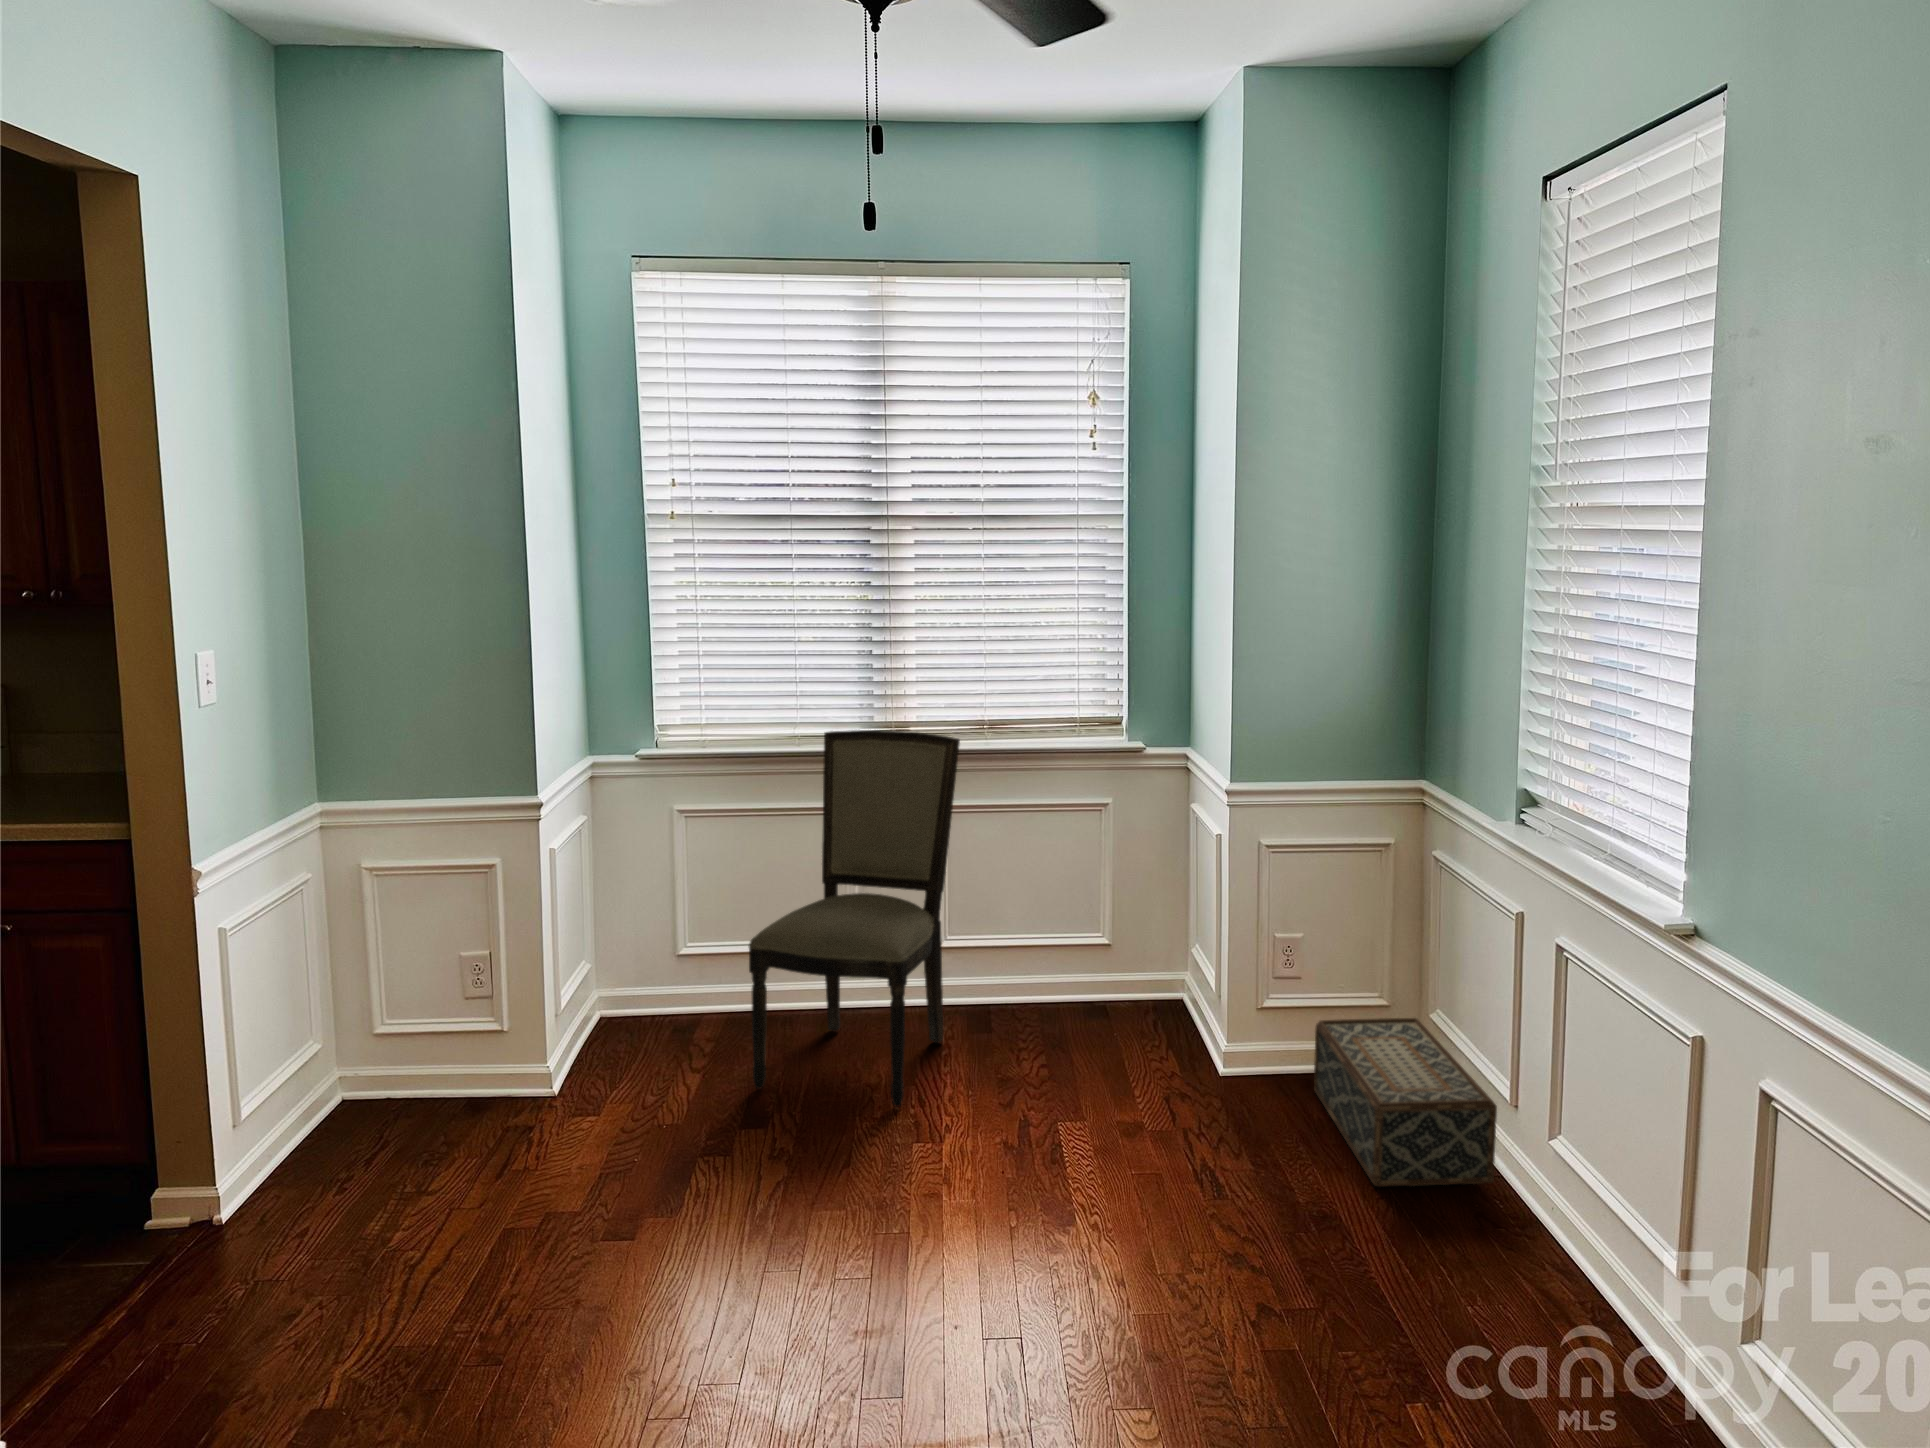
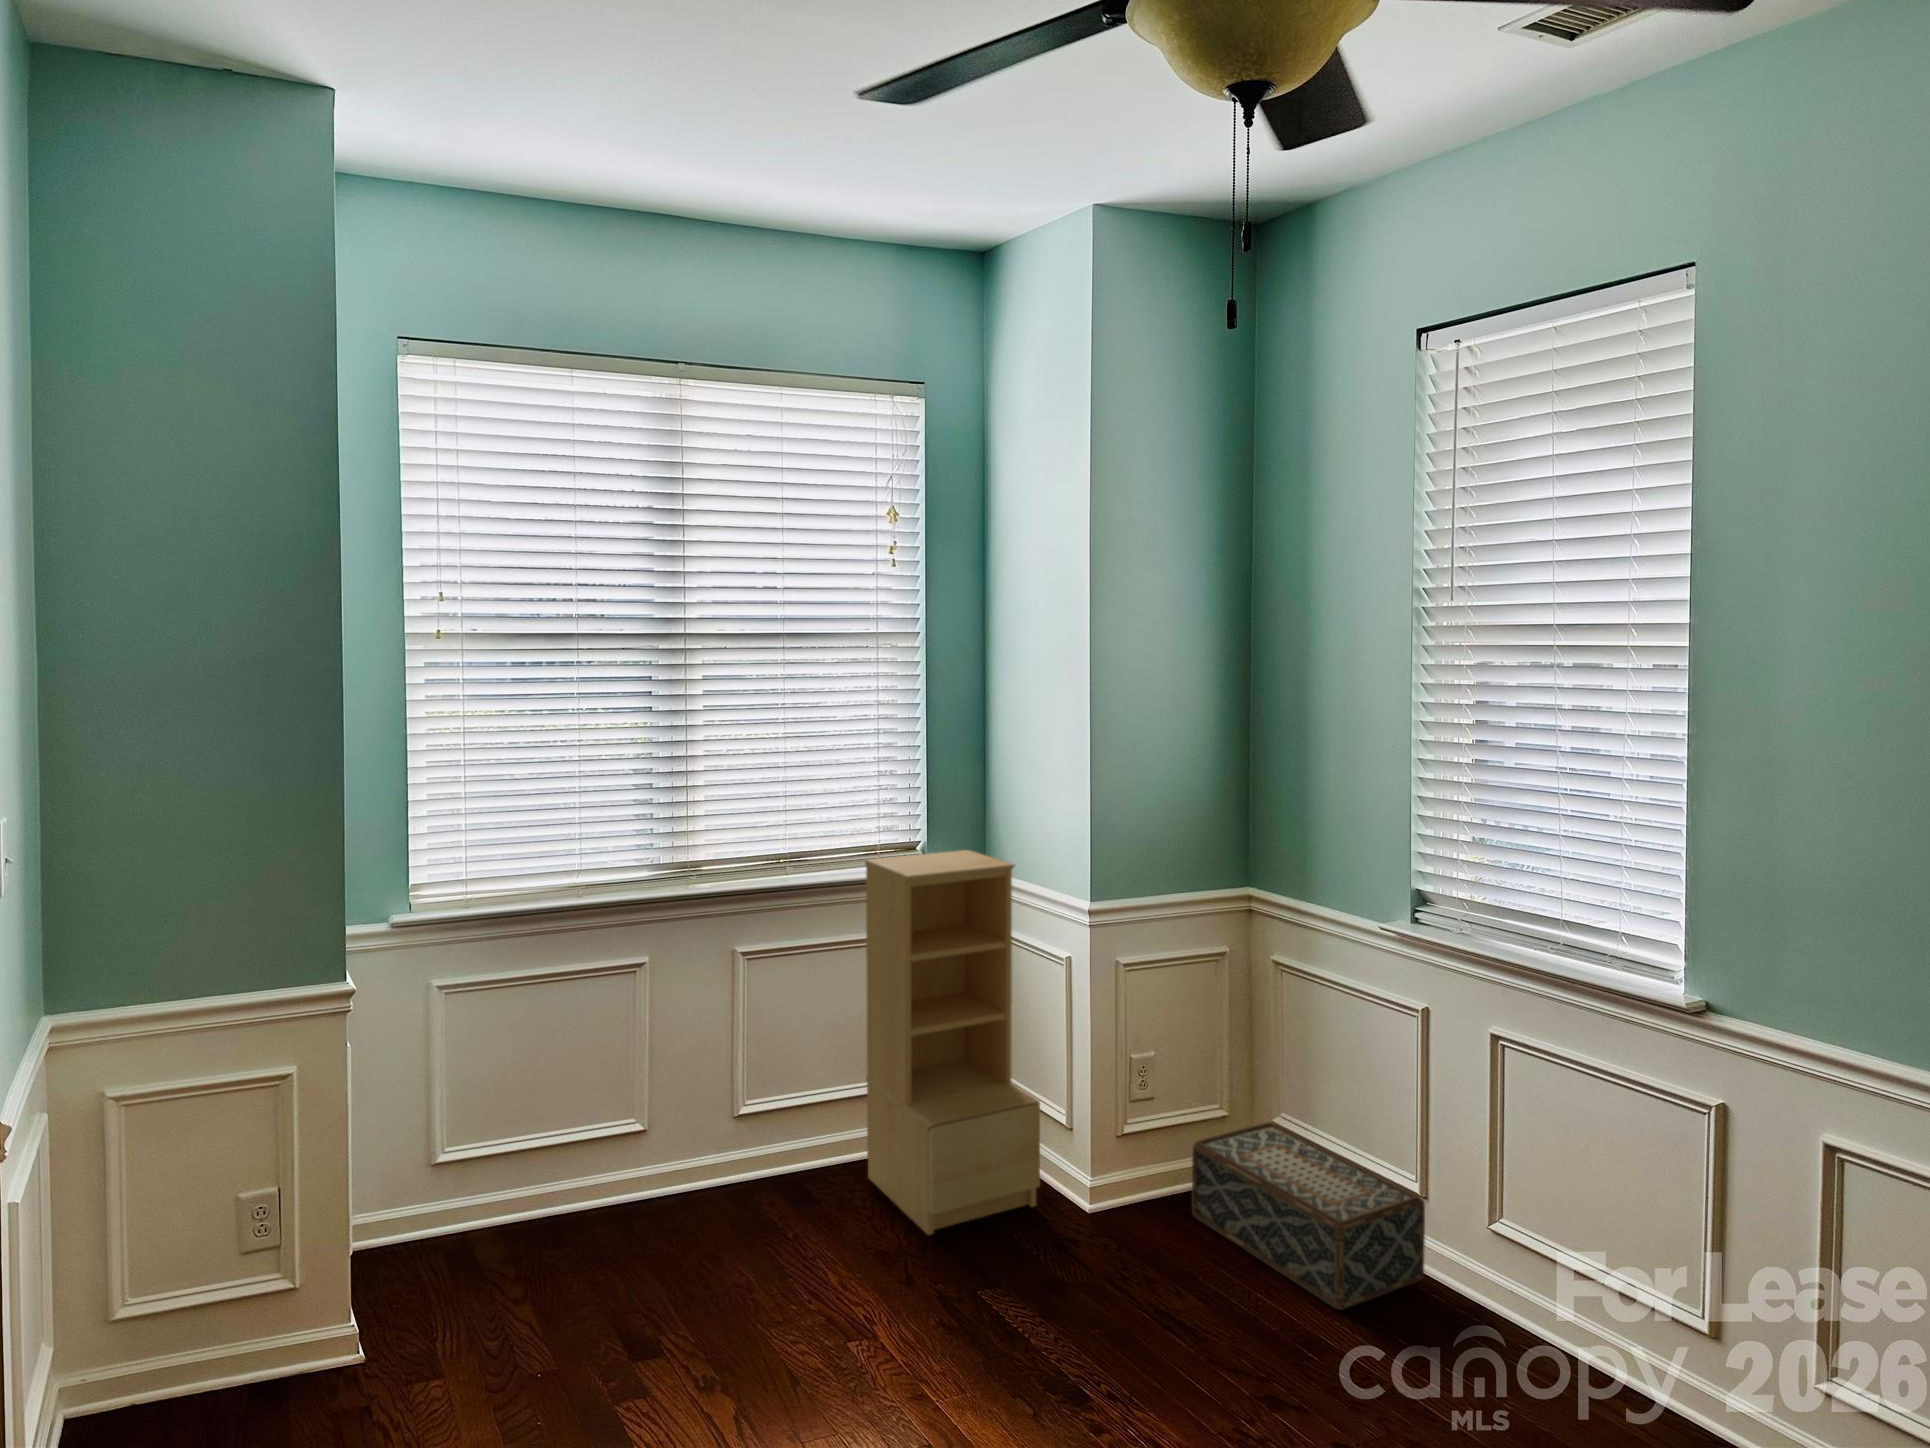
bookshelf: none [1050,724,1178,1059] -> present [865,850,1040,1235]
dining chair: present [749,730,960,1107] -> none [601,880,810,1359]

